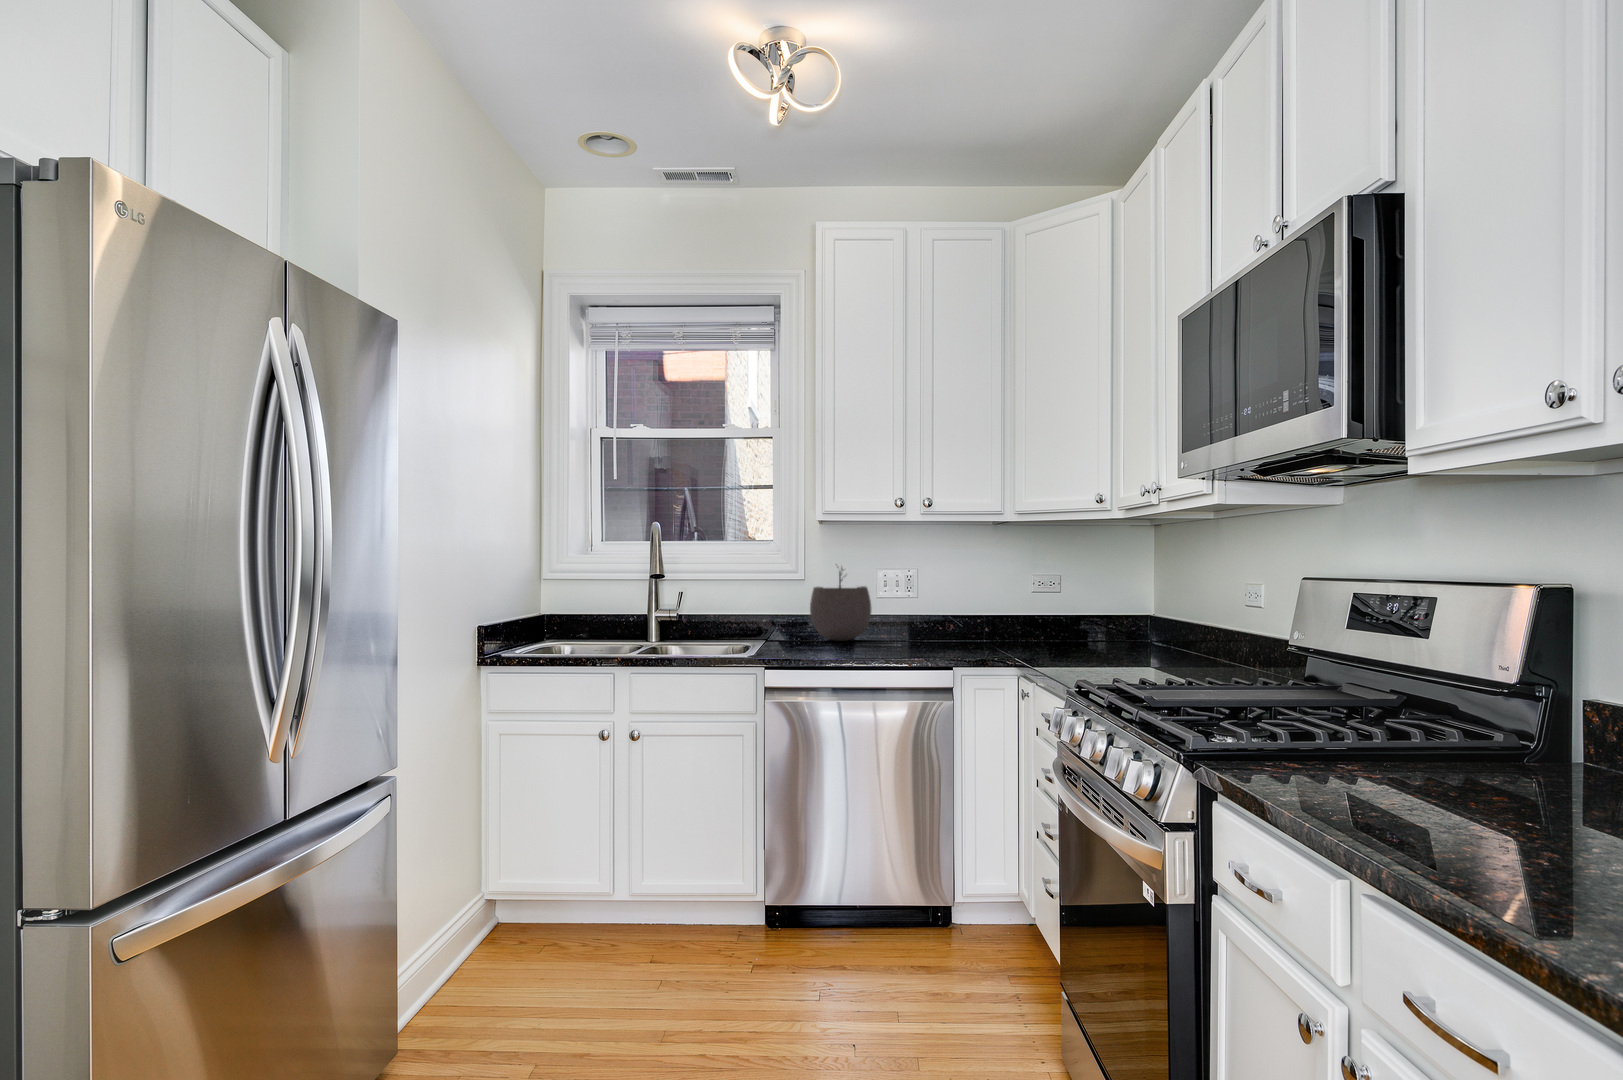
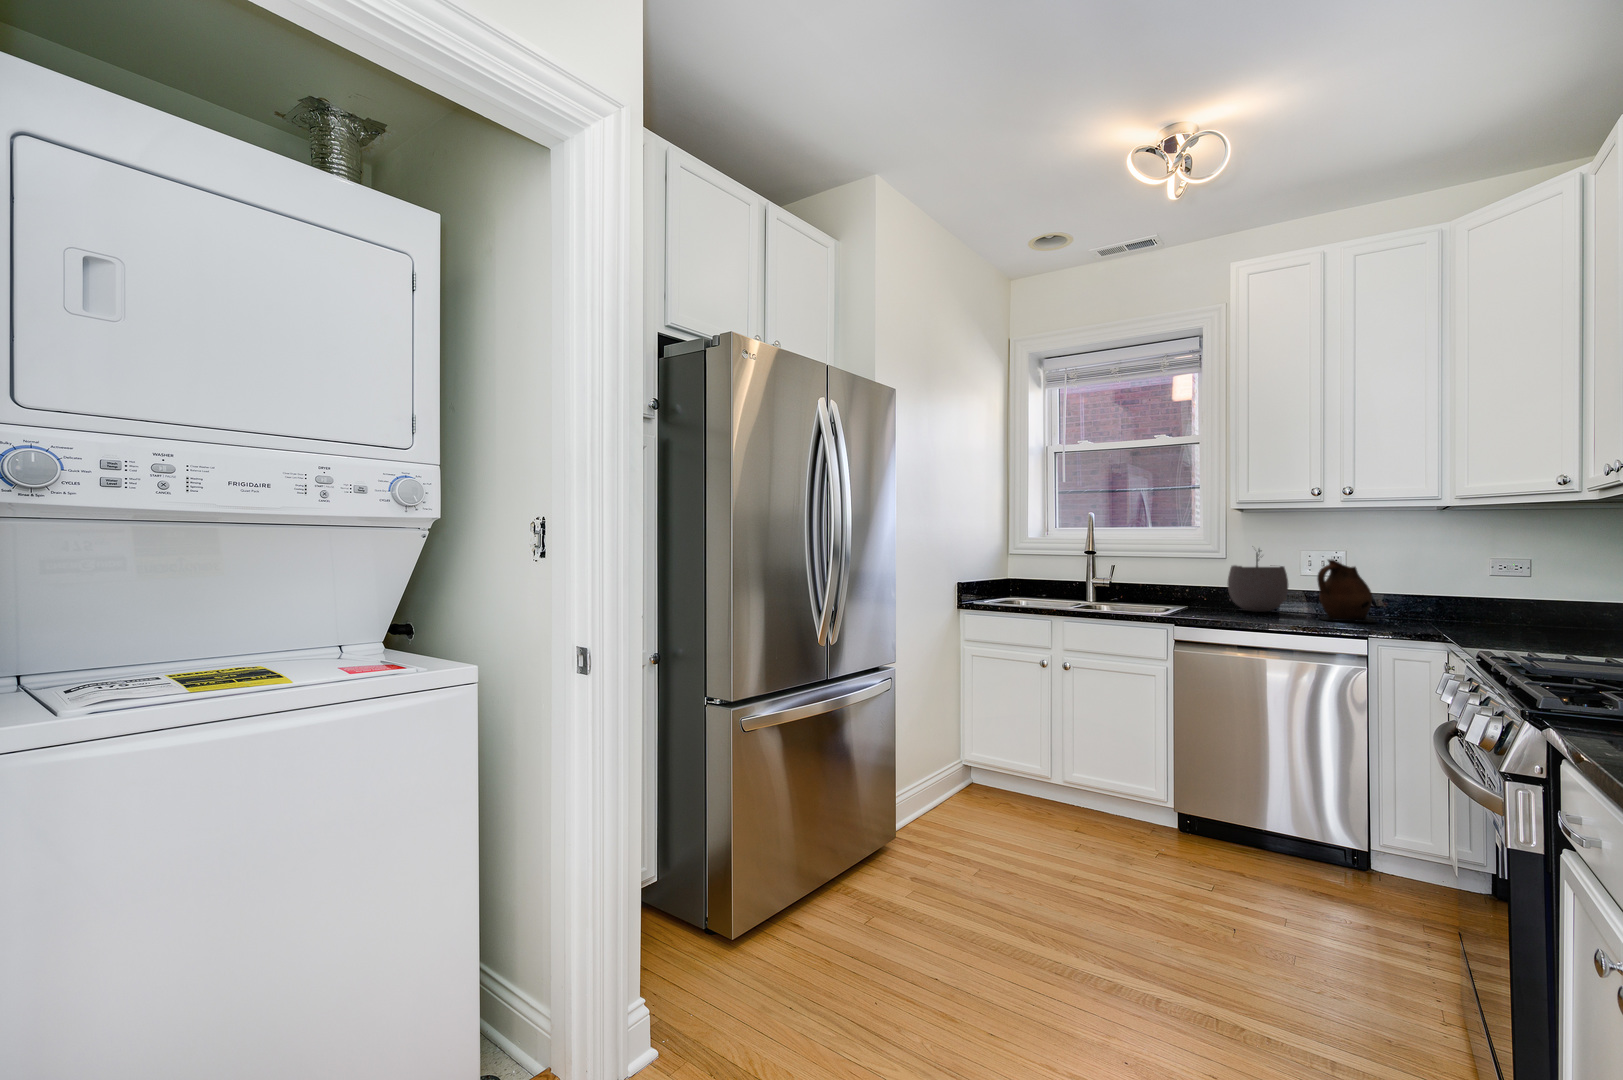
ceramic pitcher: none [902,579,961,649] -> present [1317,560,1376,623]

